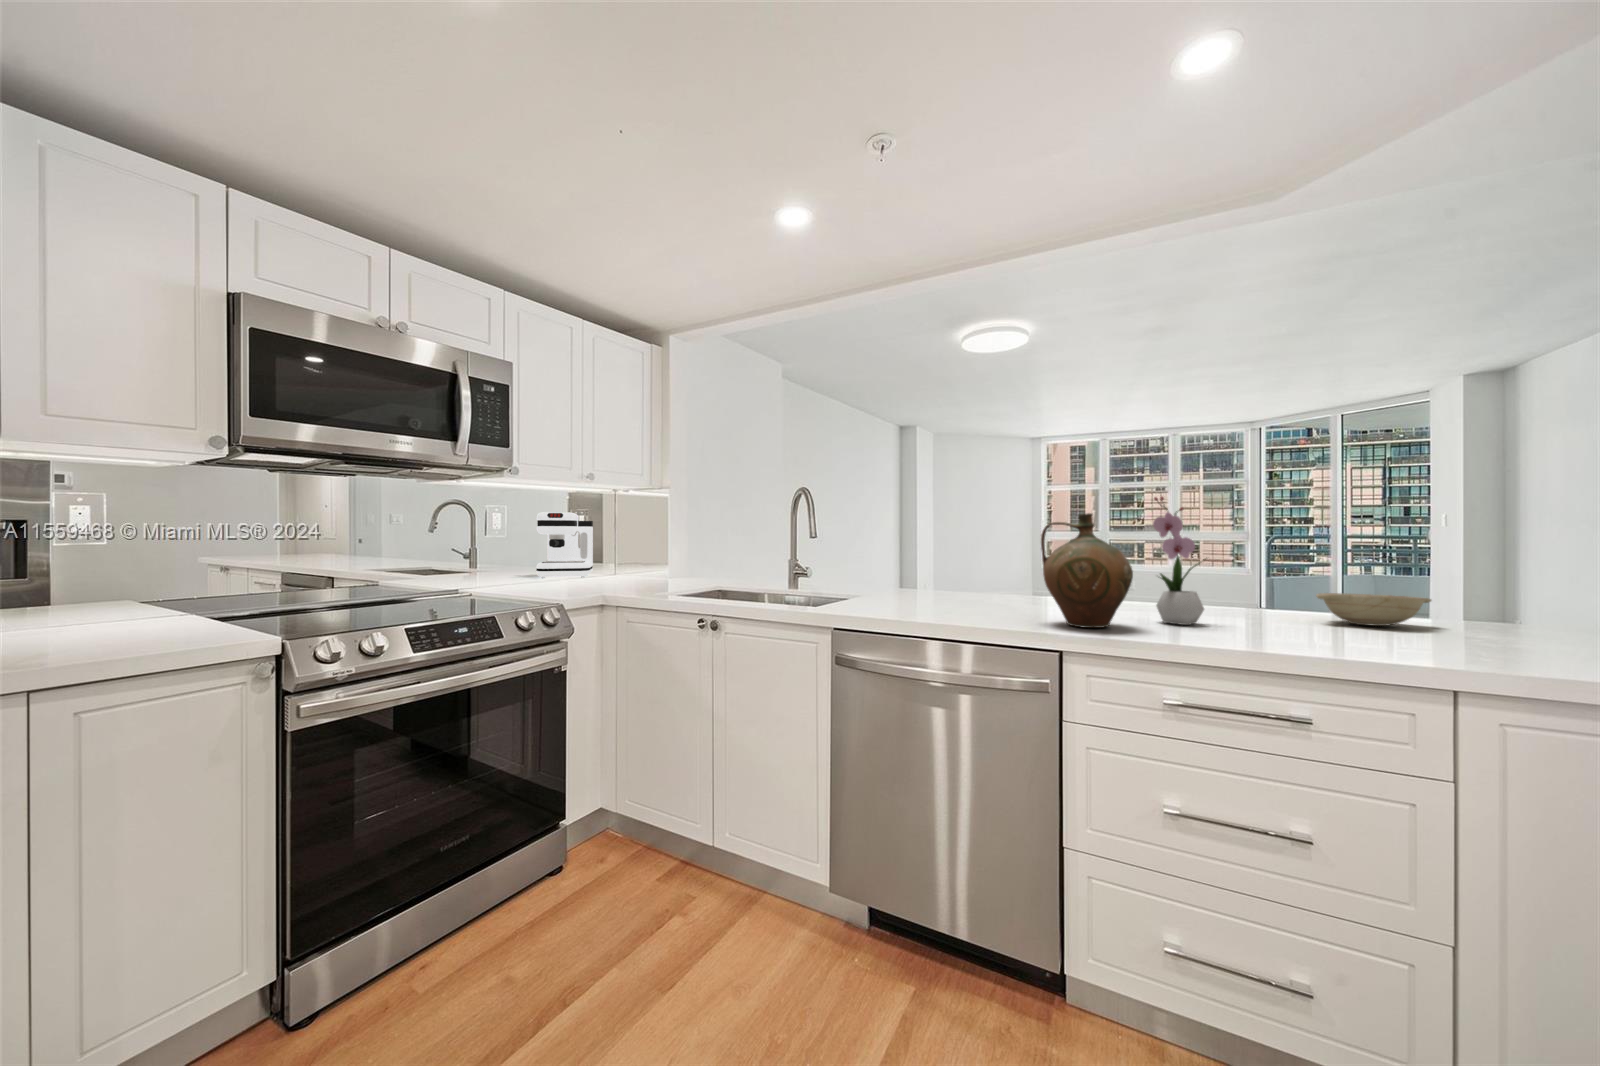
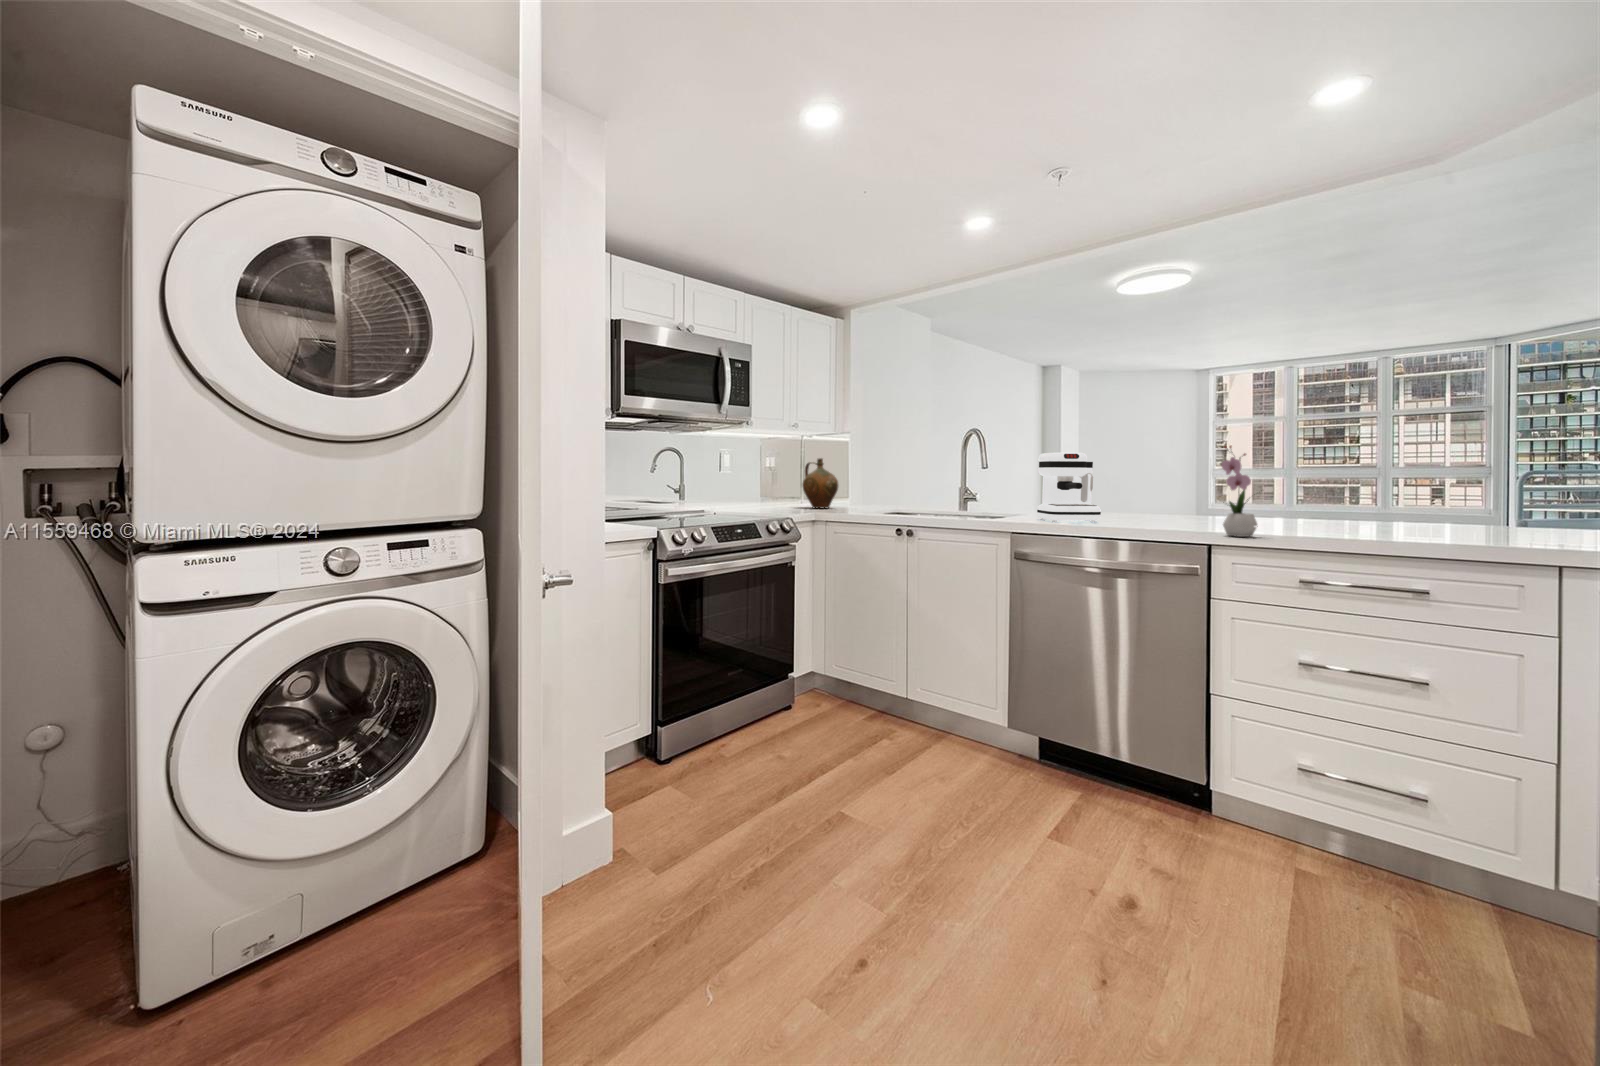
coffee maker: present [536,512,593,578] -> present [1037,453,1101,522]
ceramic jug: present [1041,513,1133,628] -> present [803,458,838,508]
decorative bowl: present [1317,593,1431,626] -> none [1352,517,1442,540]

